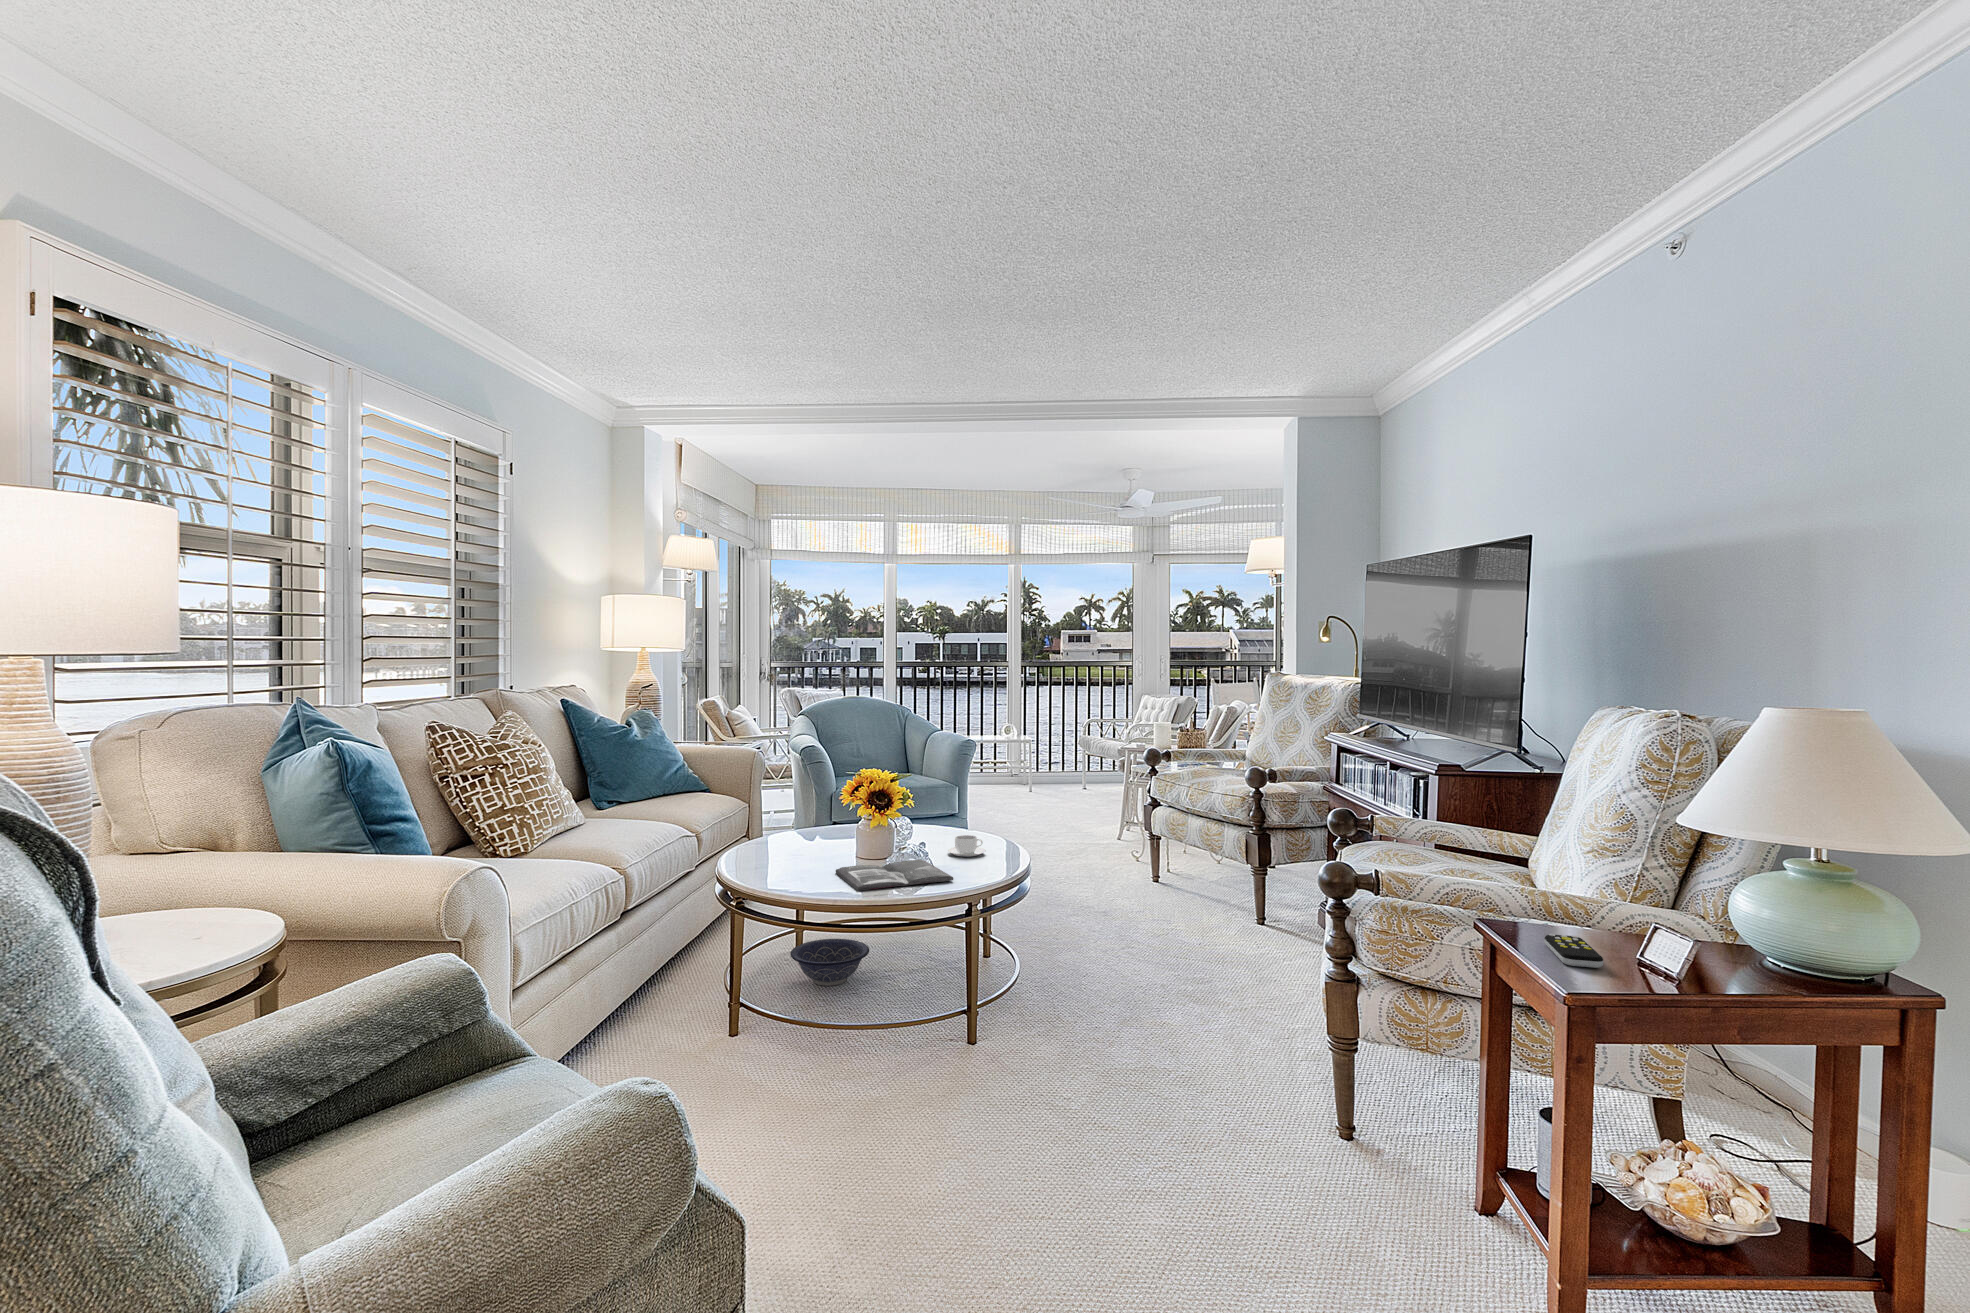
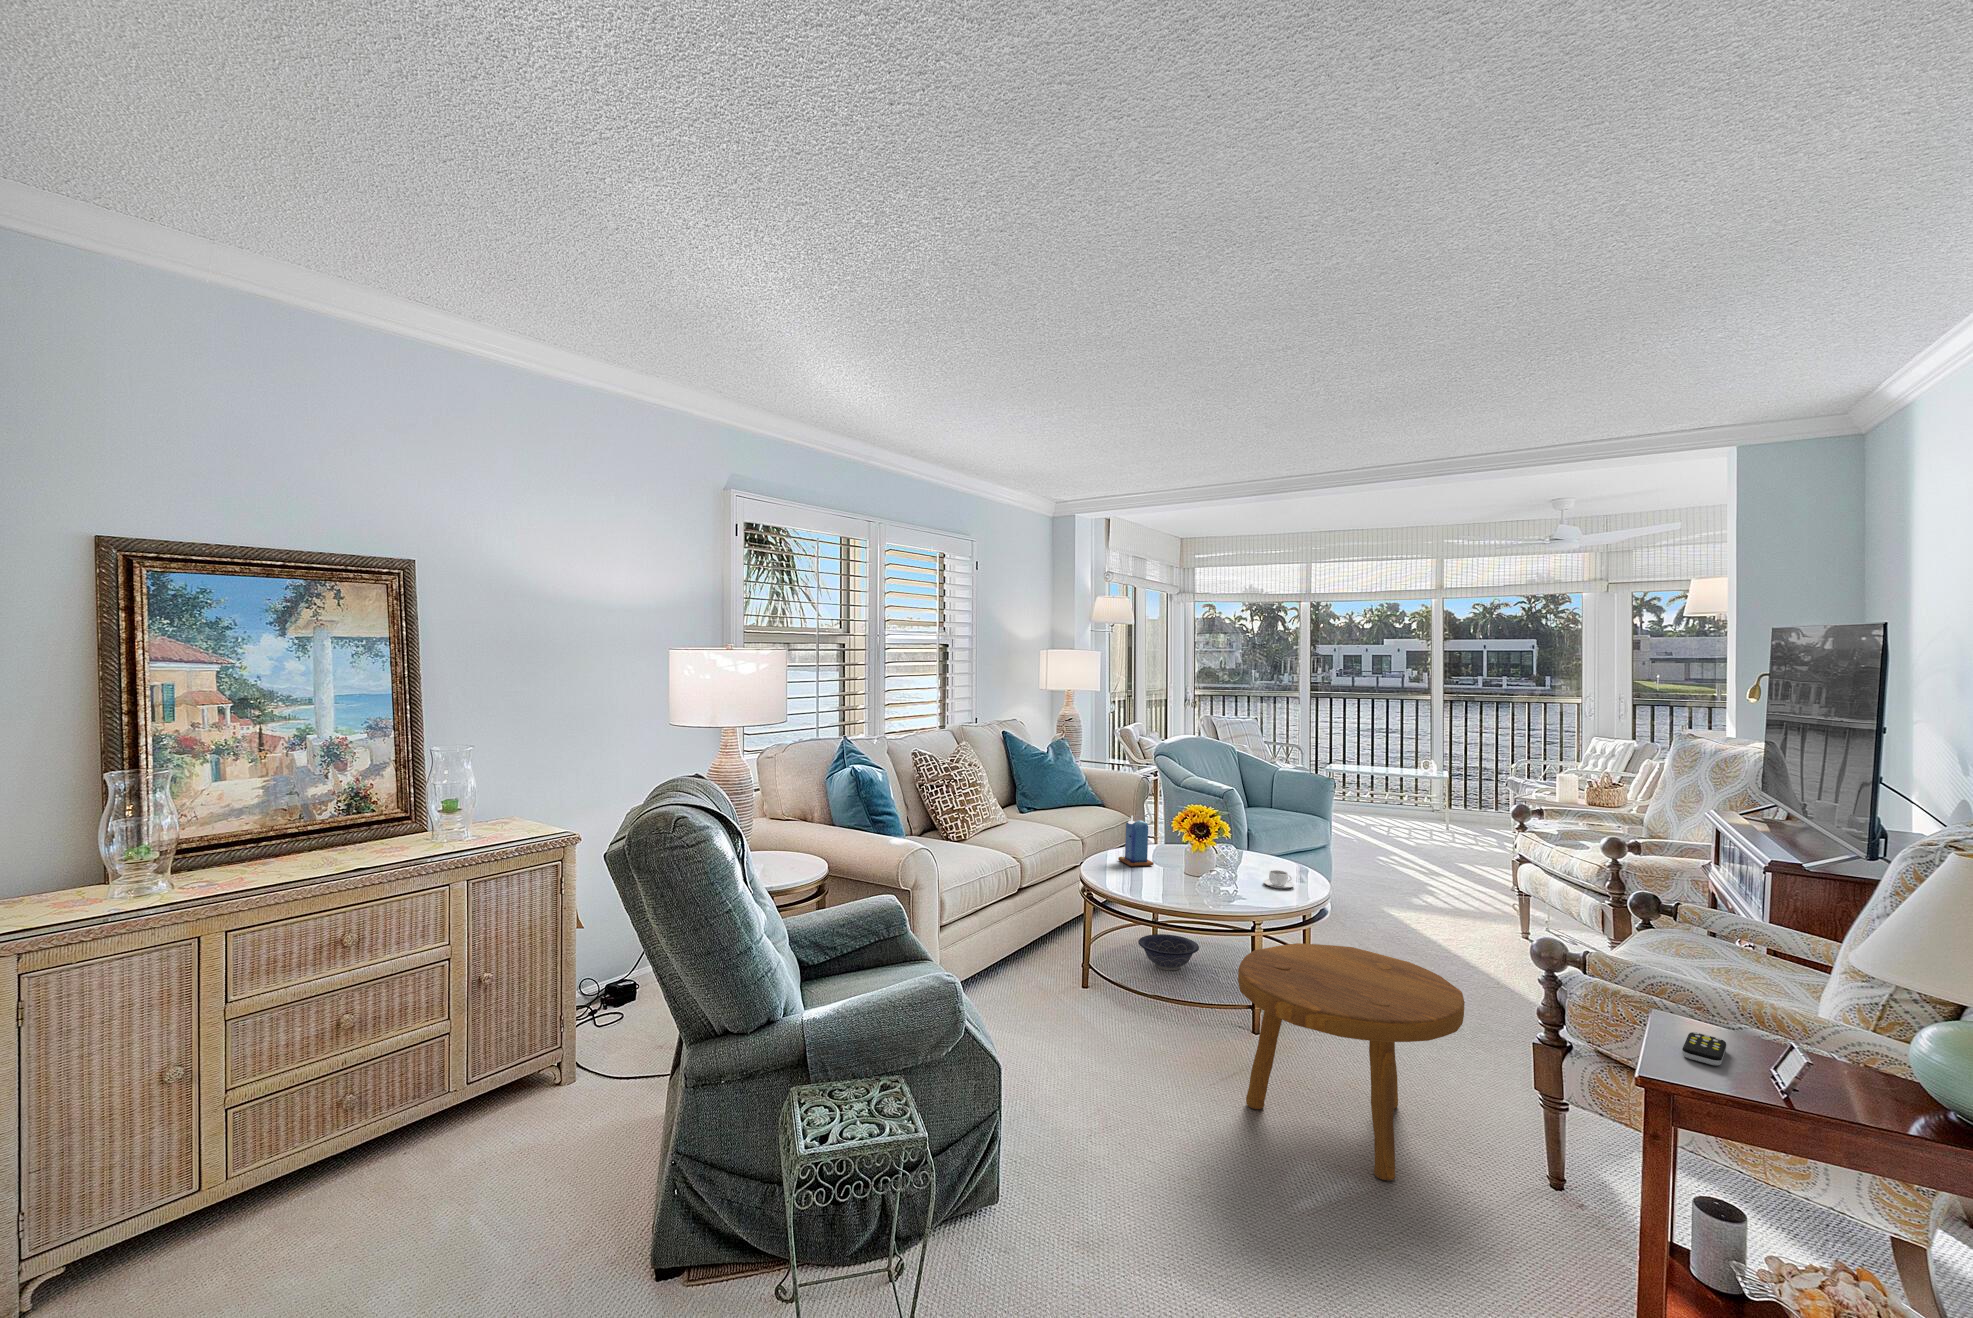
candle: none [758,788,807,856] -> present [1118,816,1154,866]
magazine: present [836,860,953,891] -> none [1165,882,1252,905]
footstool: none [987,910,1263,1200] -> present [1238,943,1465,1180]

